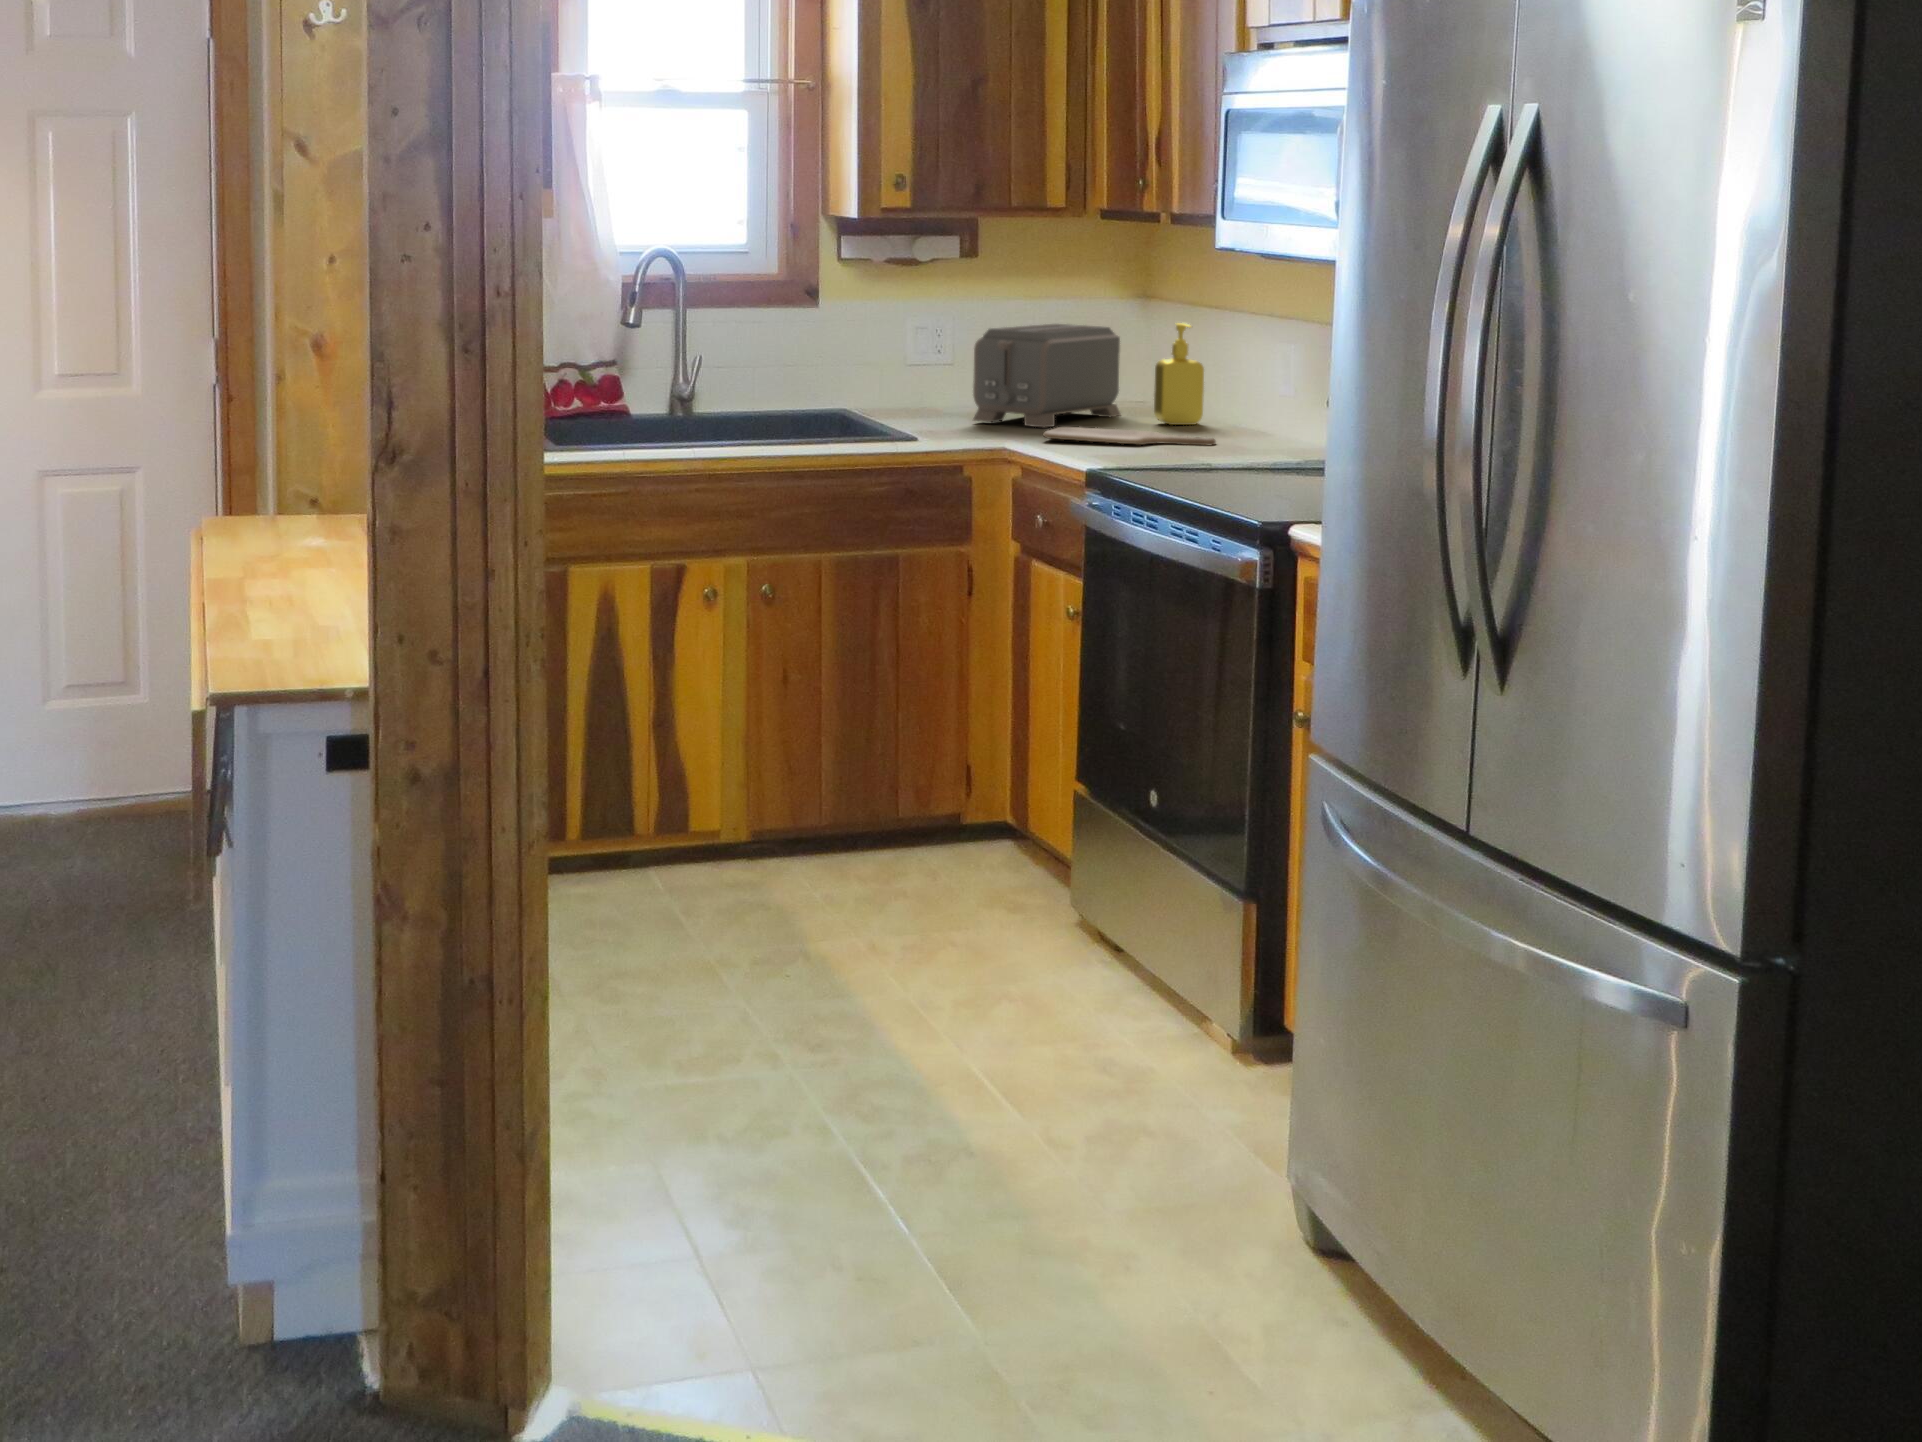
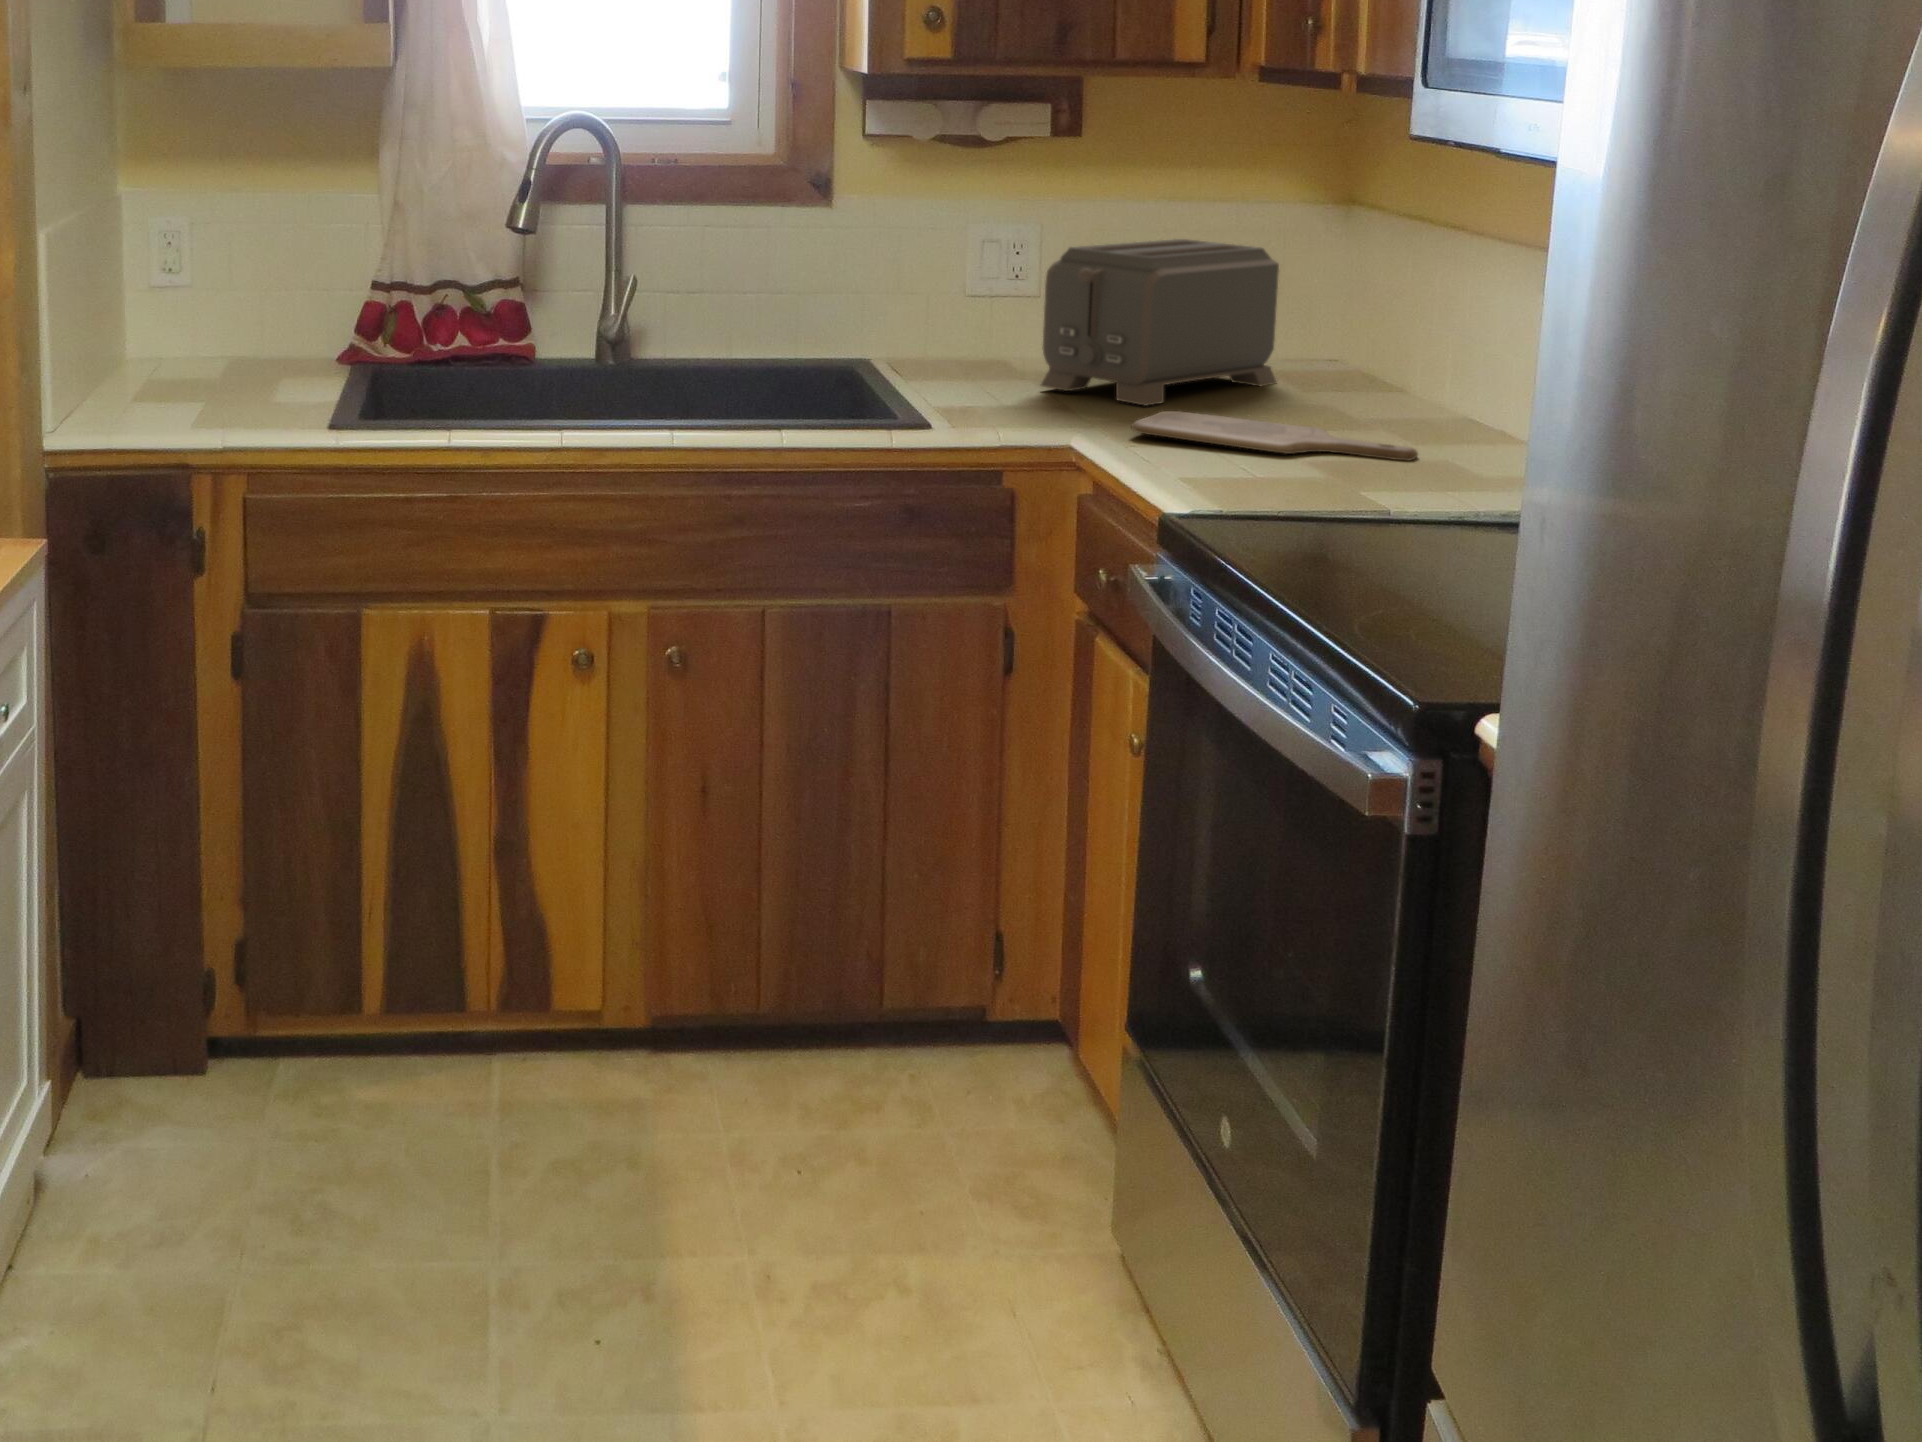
soap dispenser: present [1154,323,1204,425] -> none [1325,248,1409,409]

